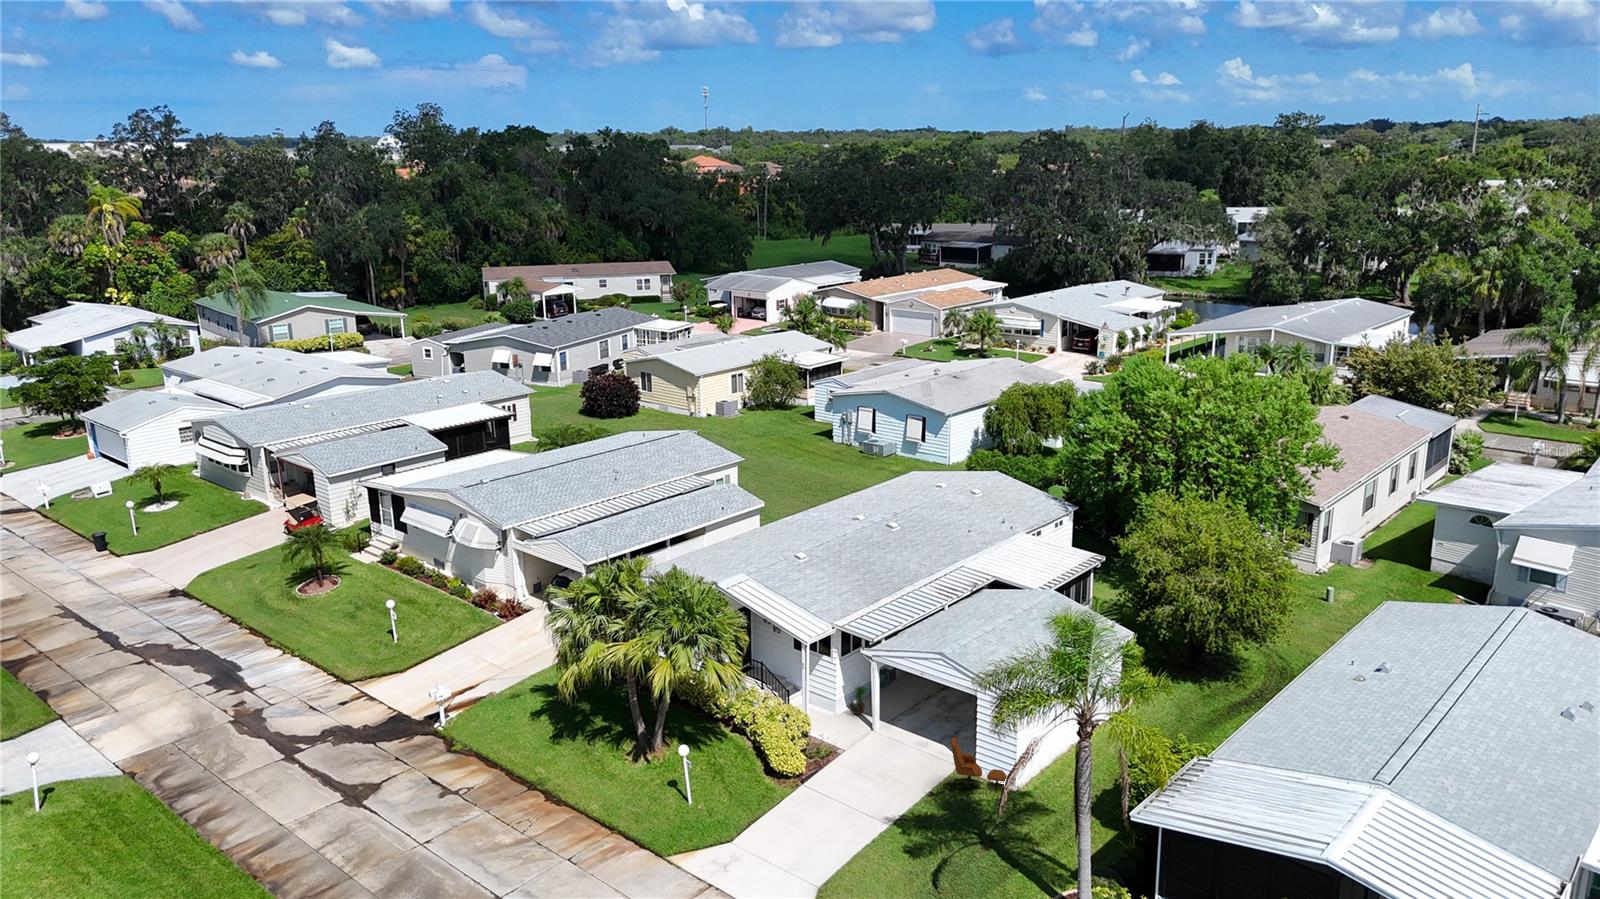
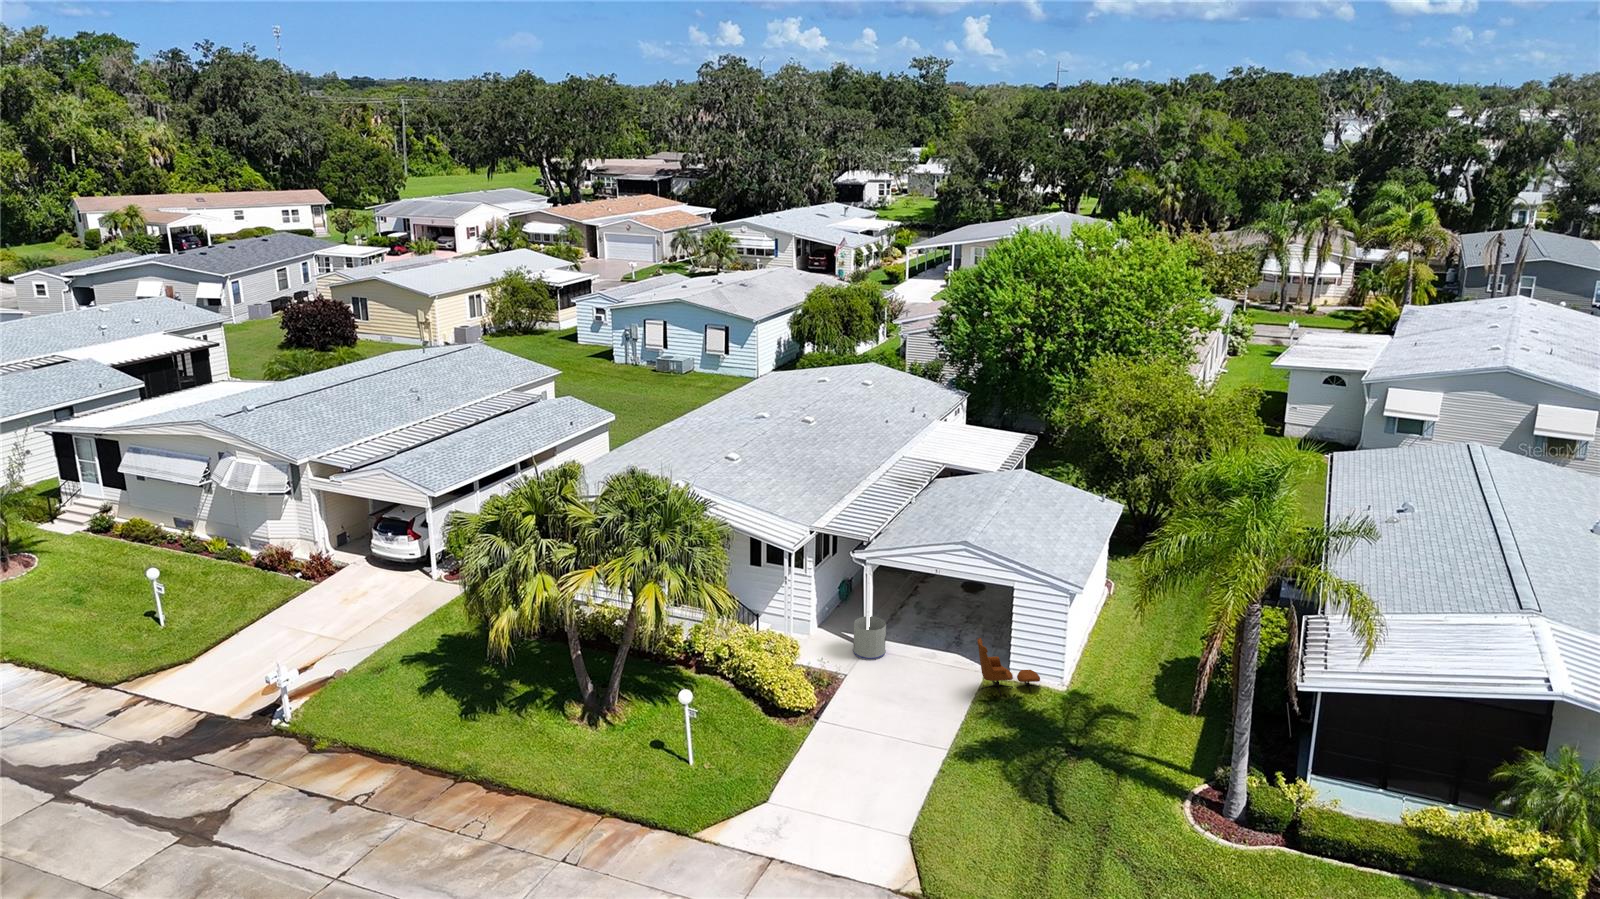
potted tree: present [850,686,867,714] -> none [818,598,842,635]
trash can: none [868,703,896,741] -> present [853,616,886,660]

